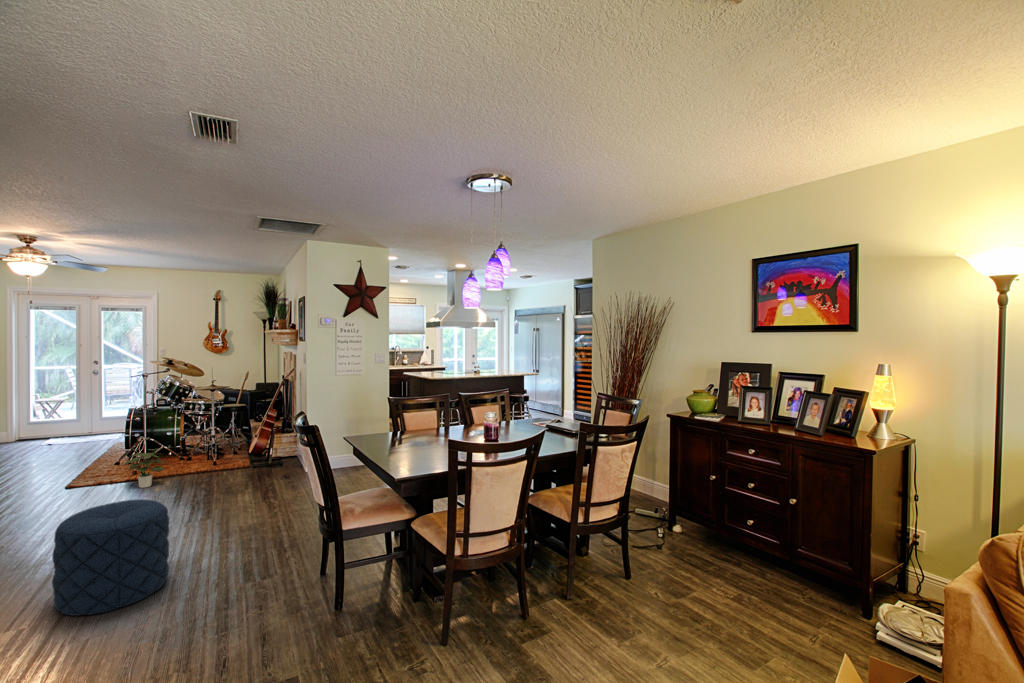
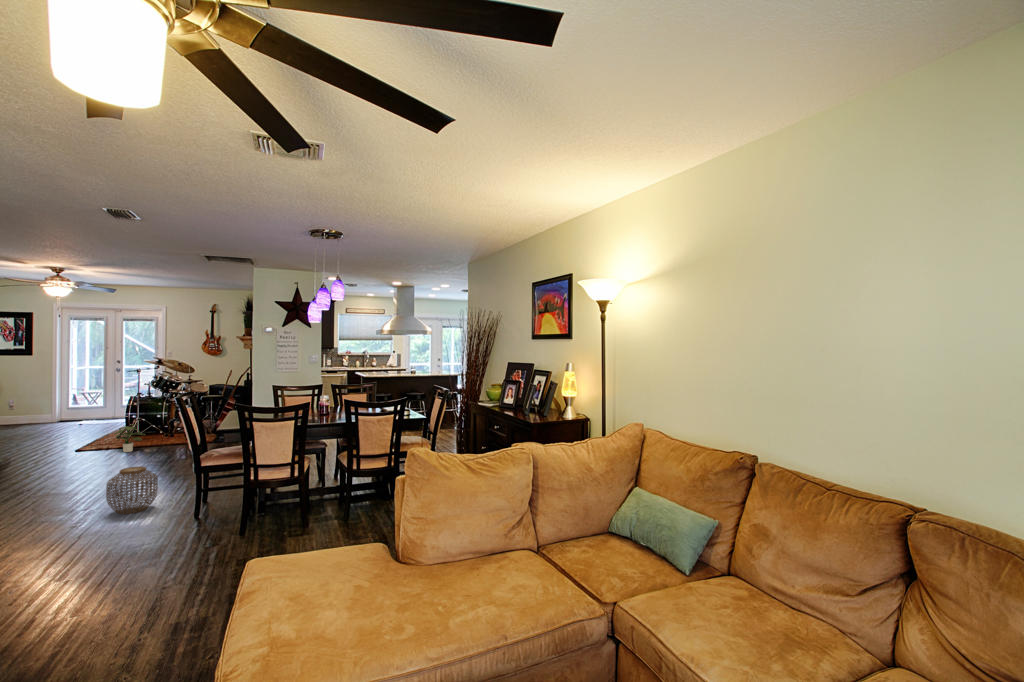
pouf: present [52,499,169,616] -> none [29,446,106,510]
woven basket: none [195,534,269,615] -> present [106,466,158,514]

